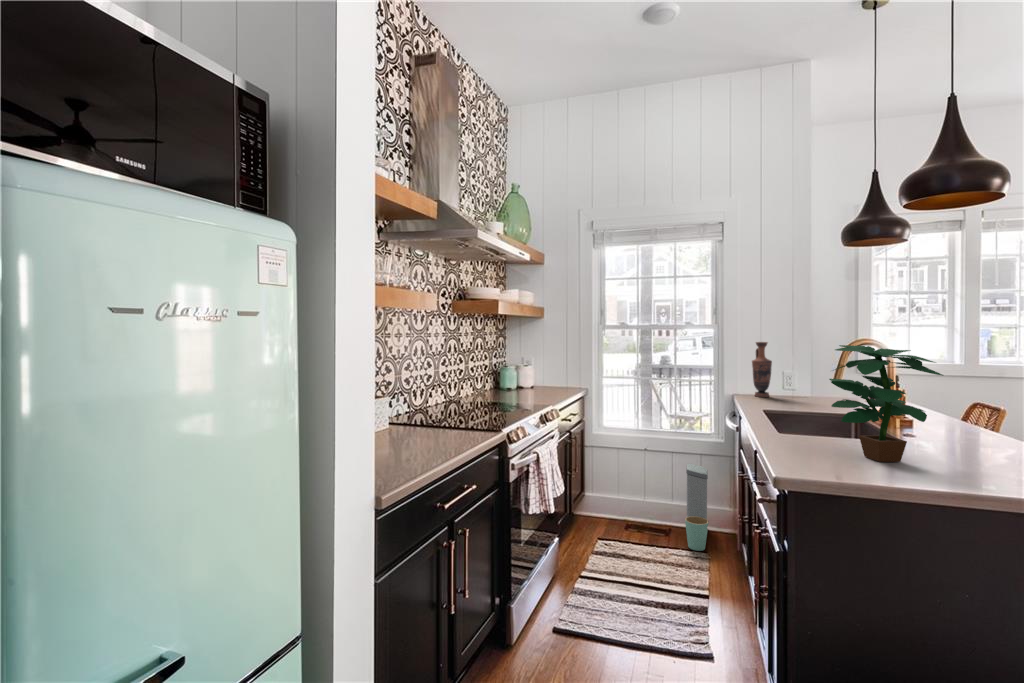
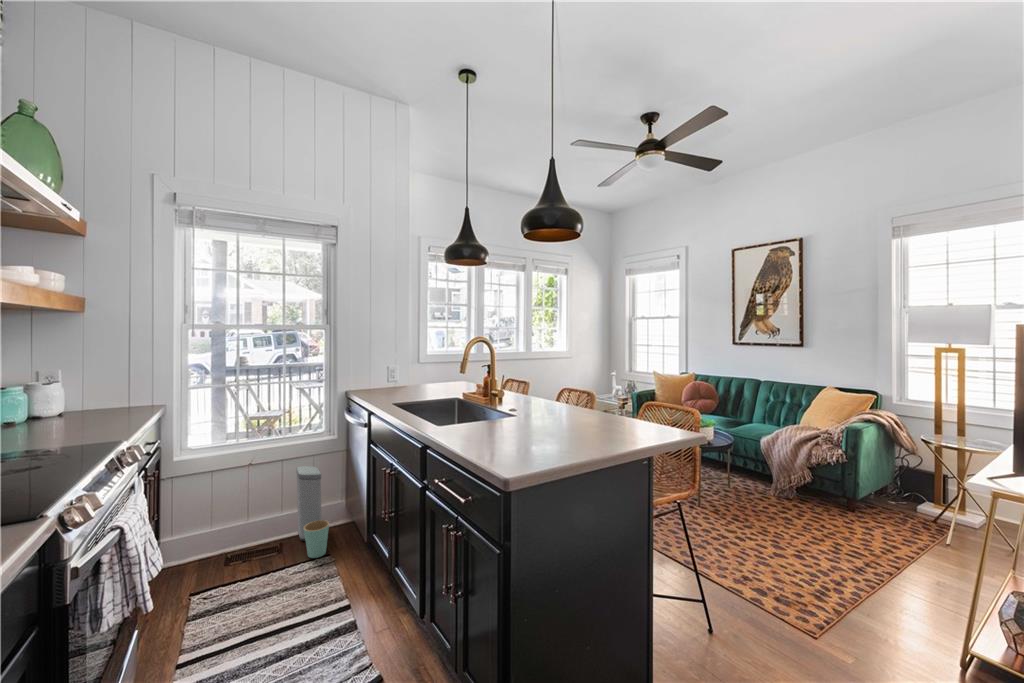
vase: present [752,342,772,397] -> none [359,338,377,389]
potted plant: present [829,345,943,462] -> none [476,341,567,439]

